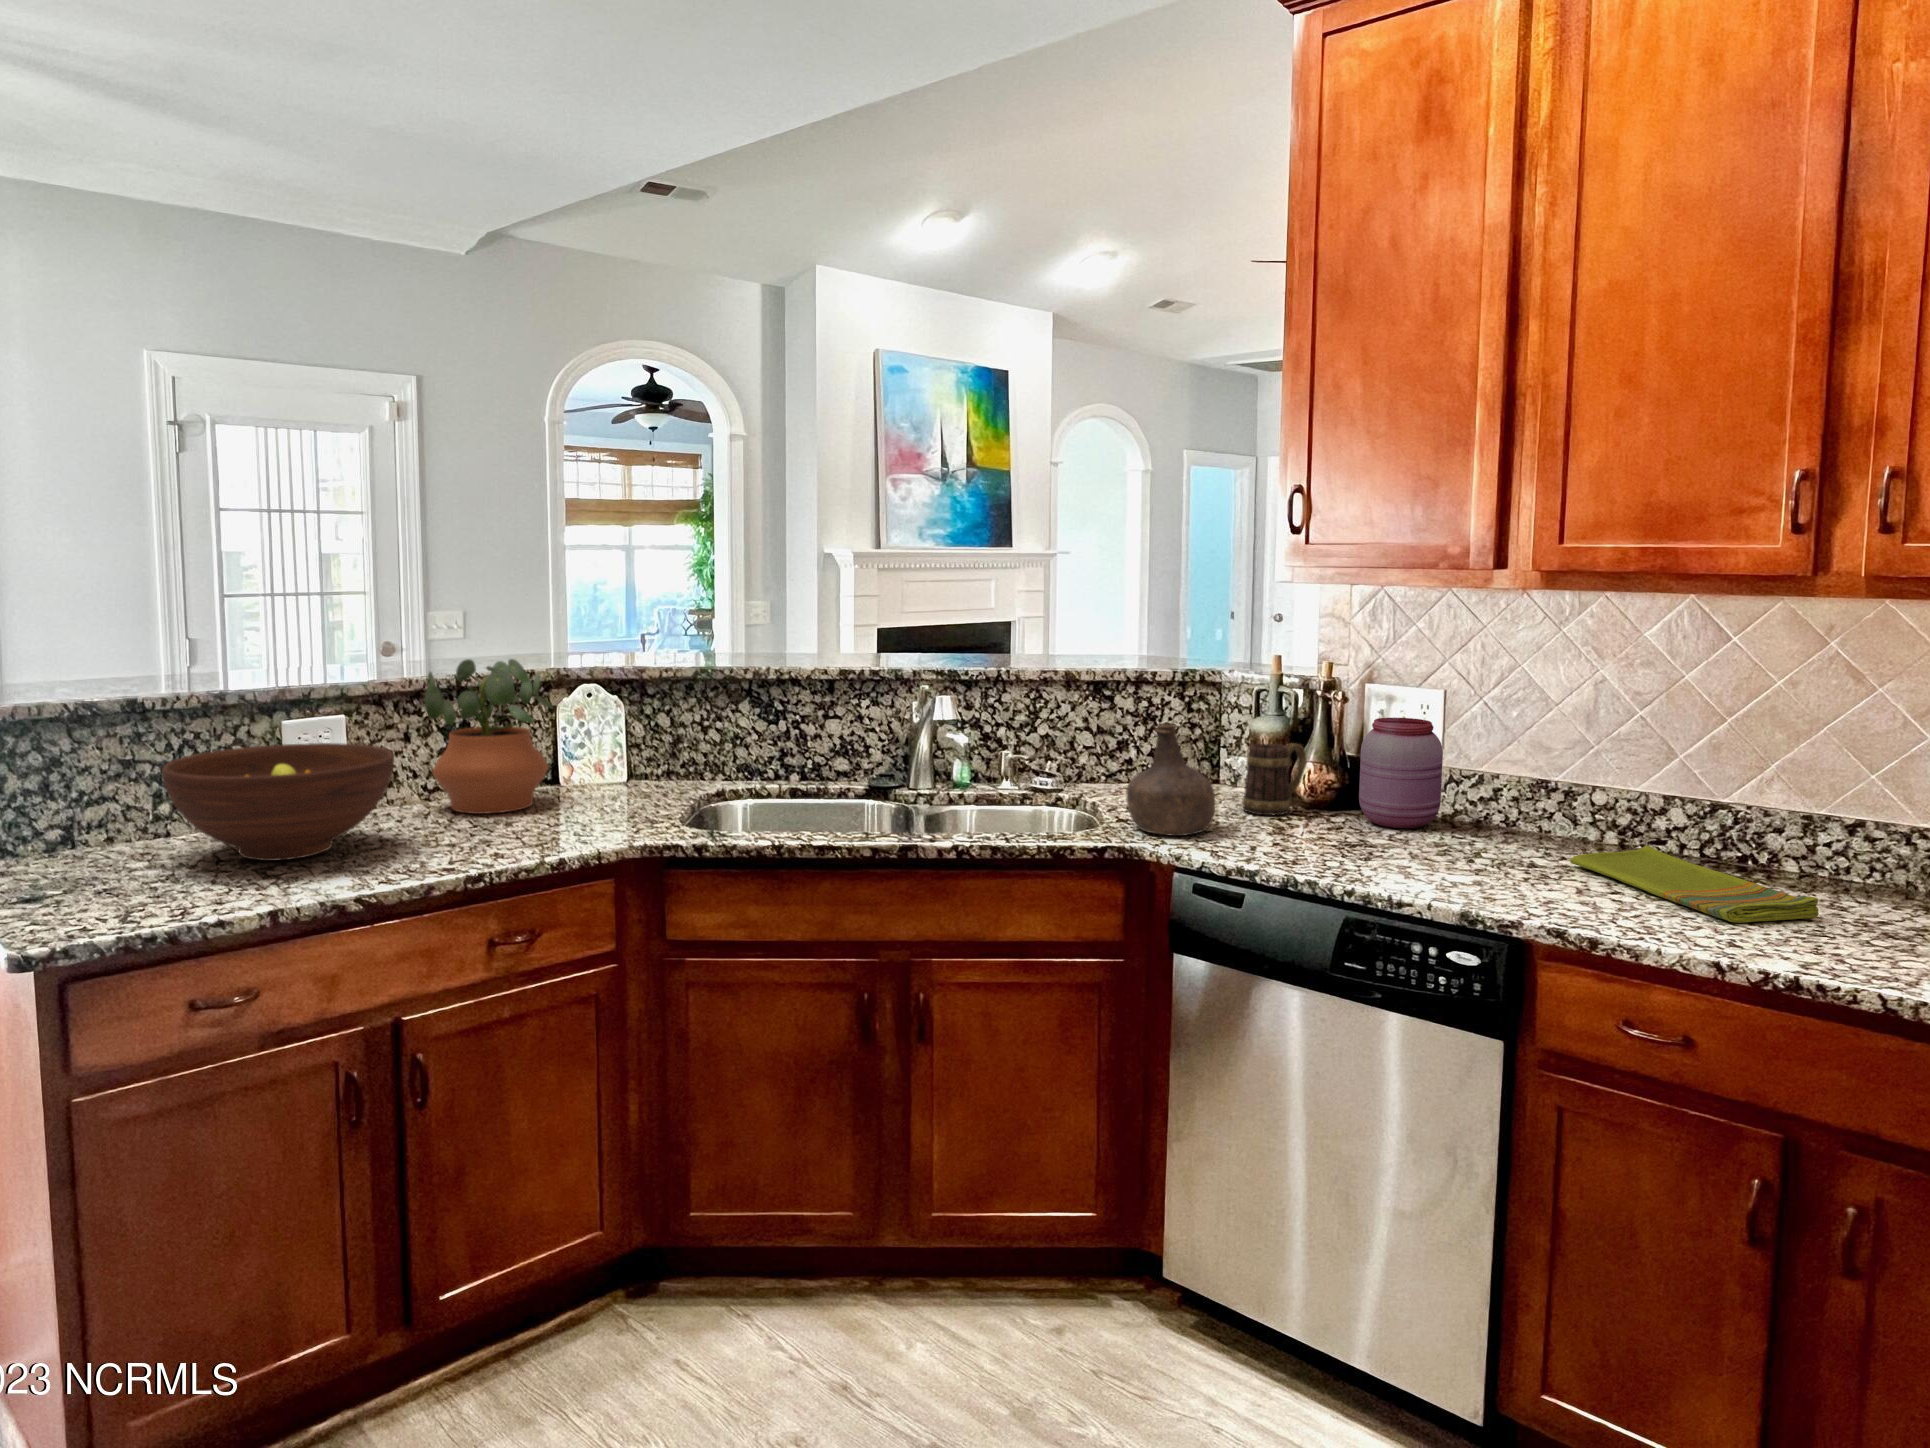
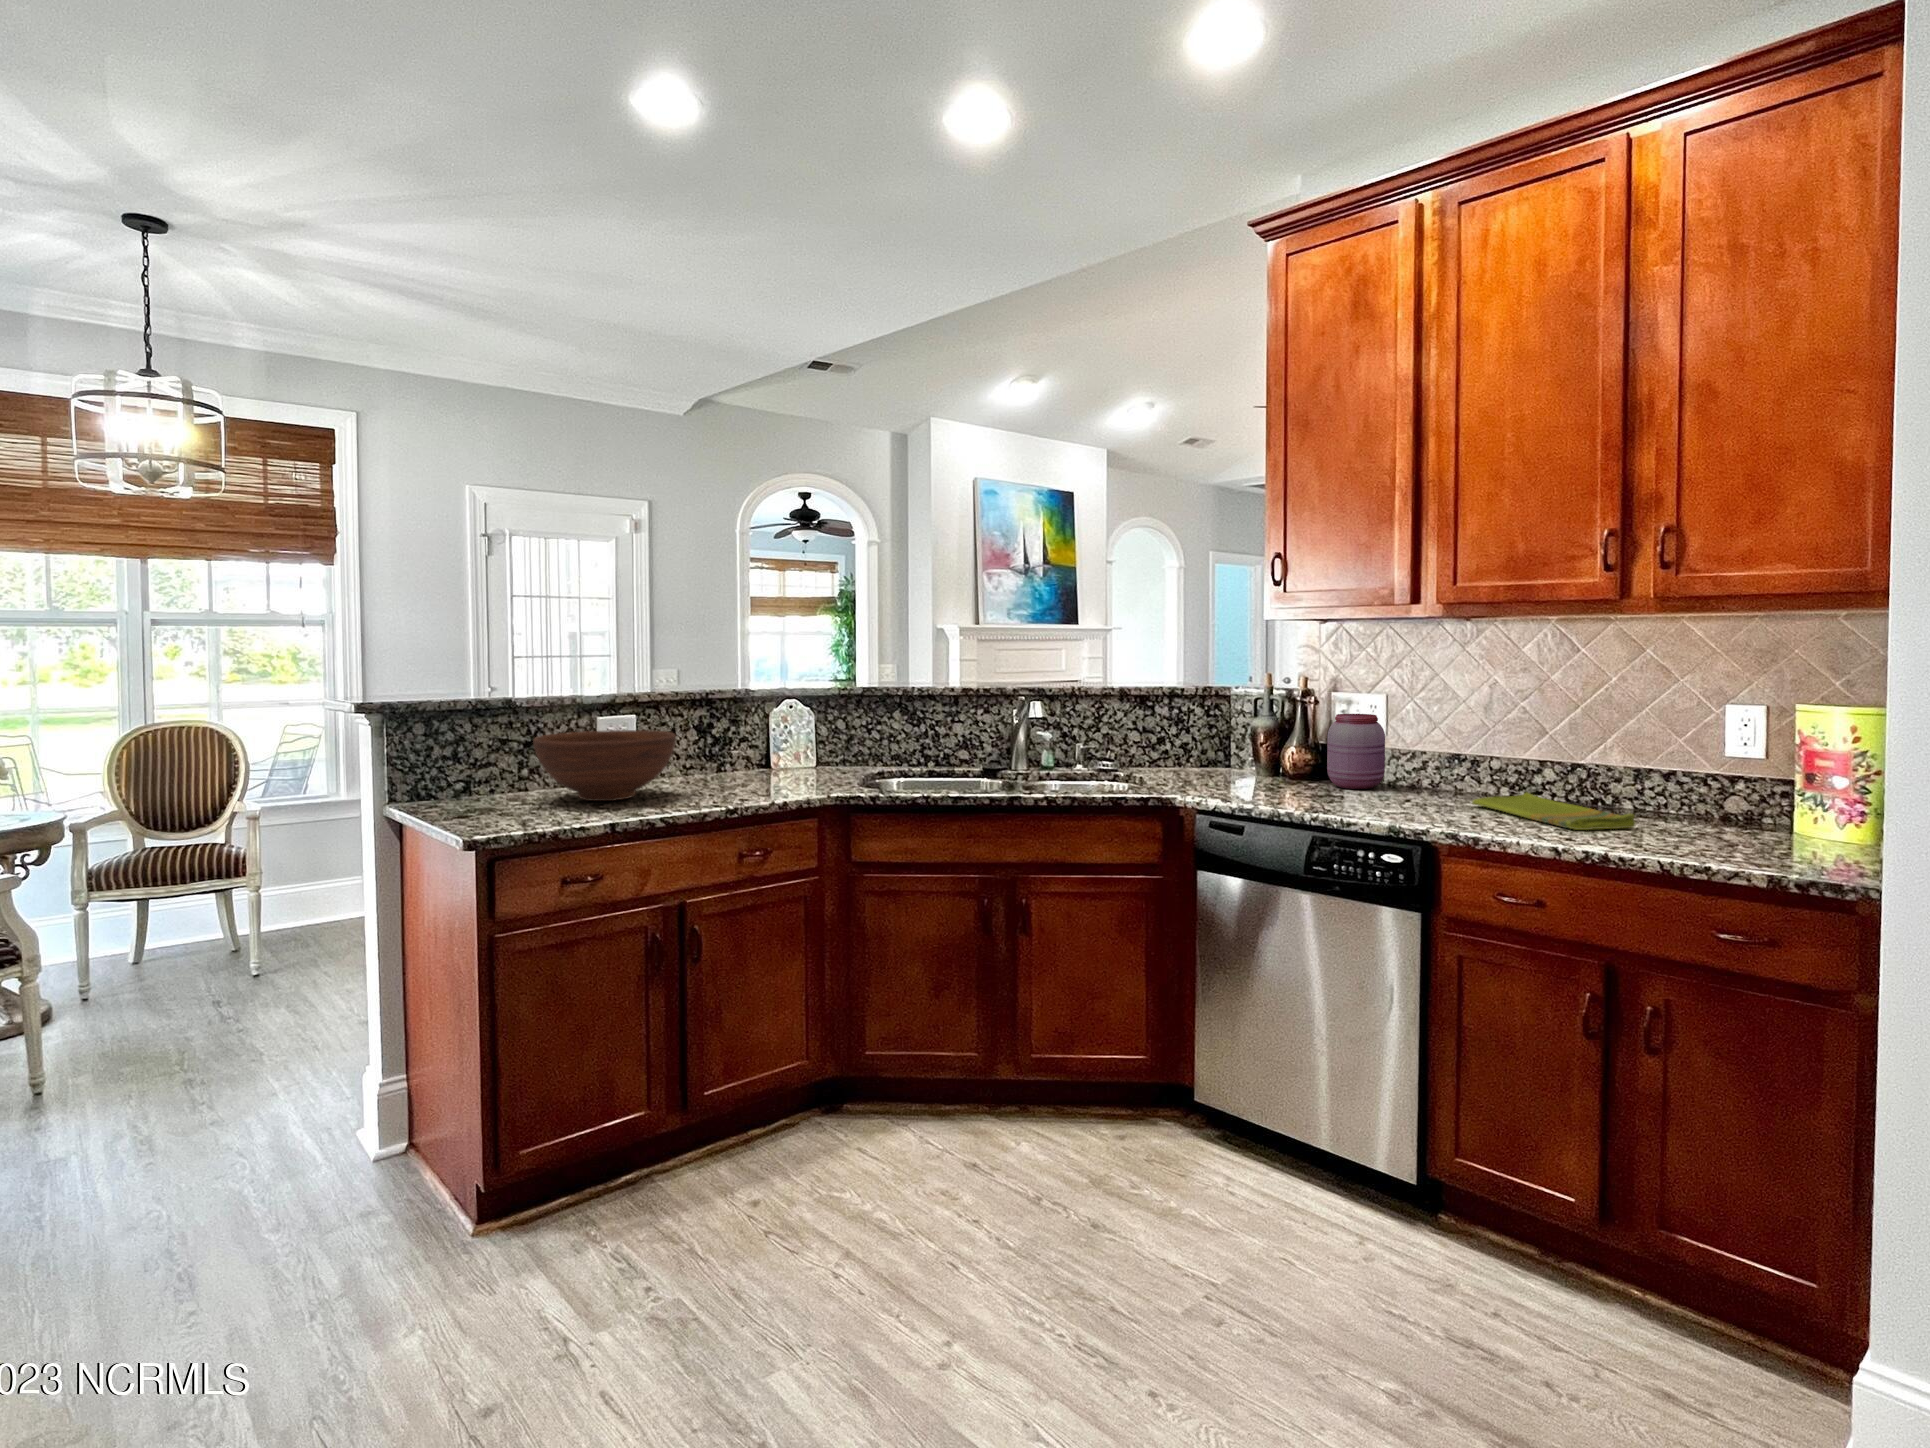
potted plant: present [425,659,553,814] -> none [686,678,770,782]
bottle: present [1127,724,1215,836] -> none [1164,716,1225,792]
mug: present [1242,743,1307,815] -> none [1245,734,1291,783]

